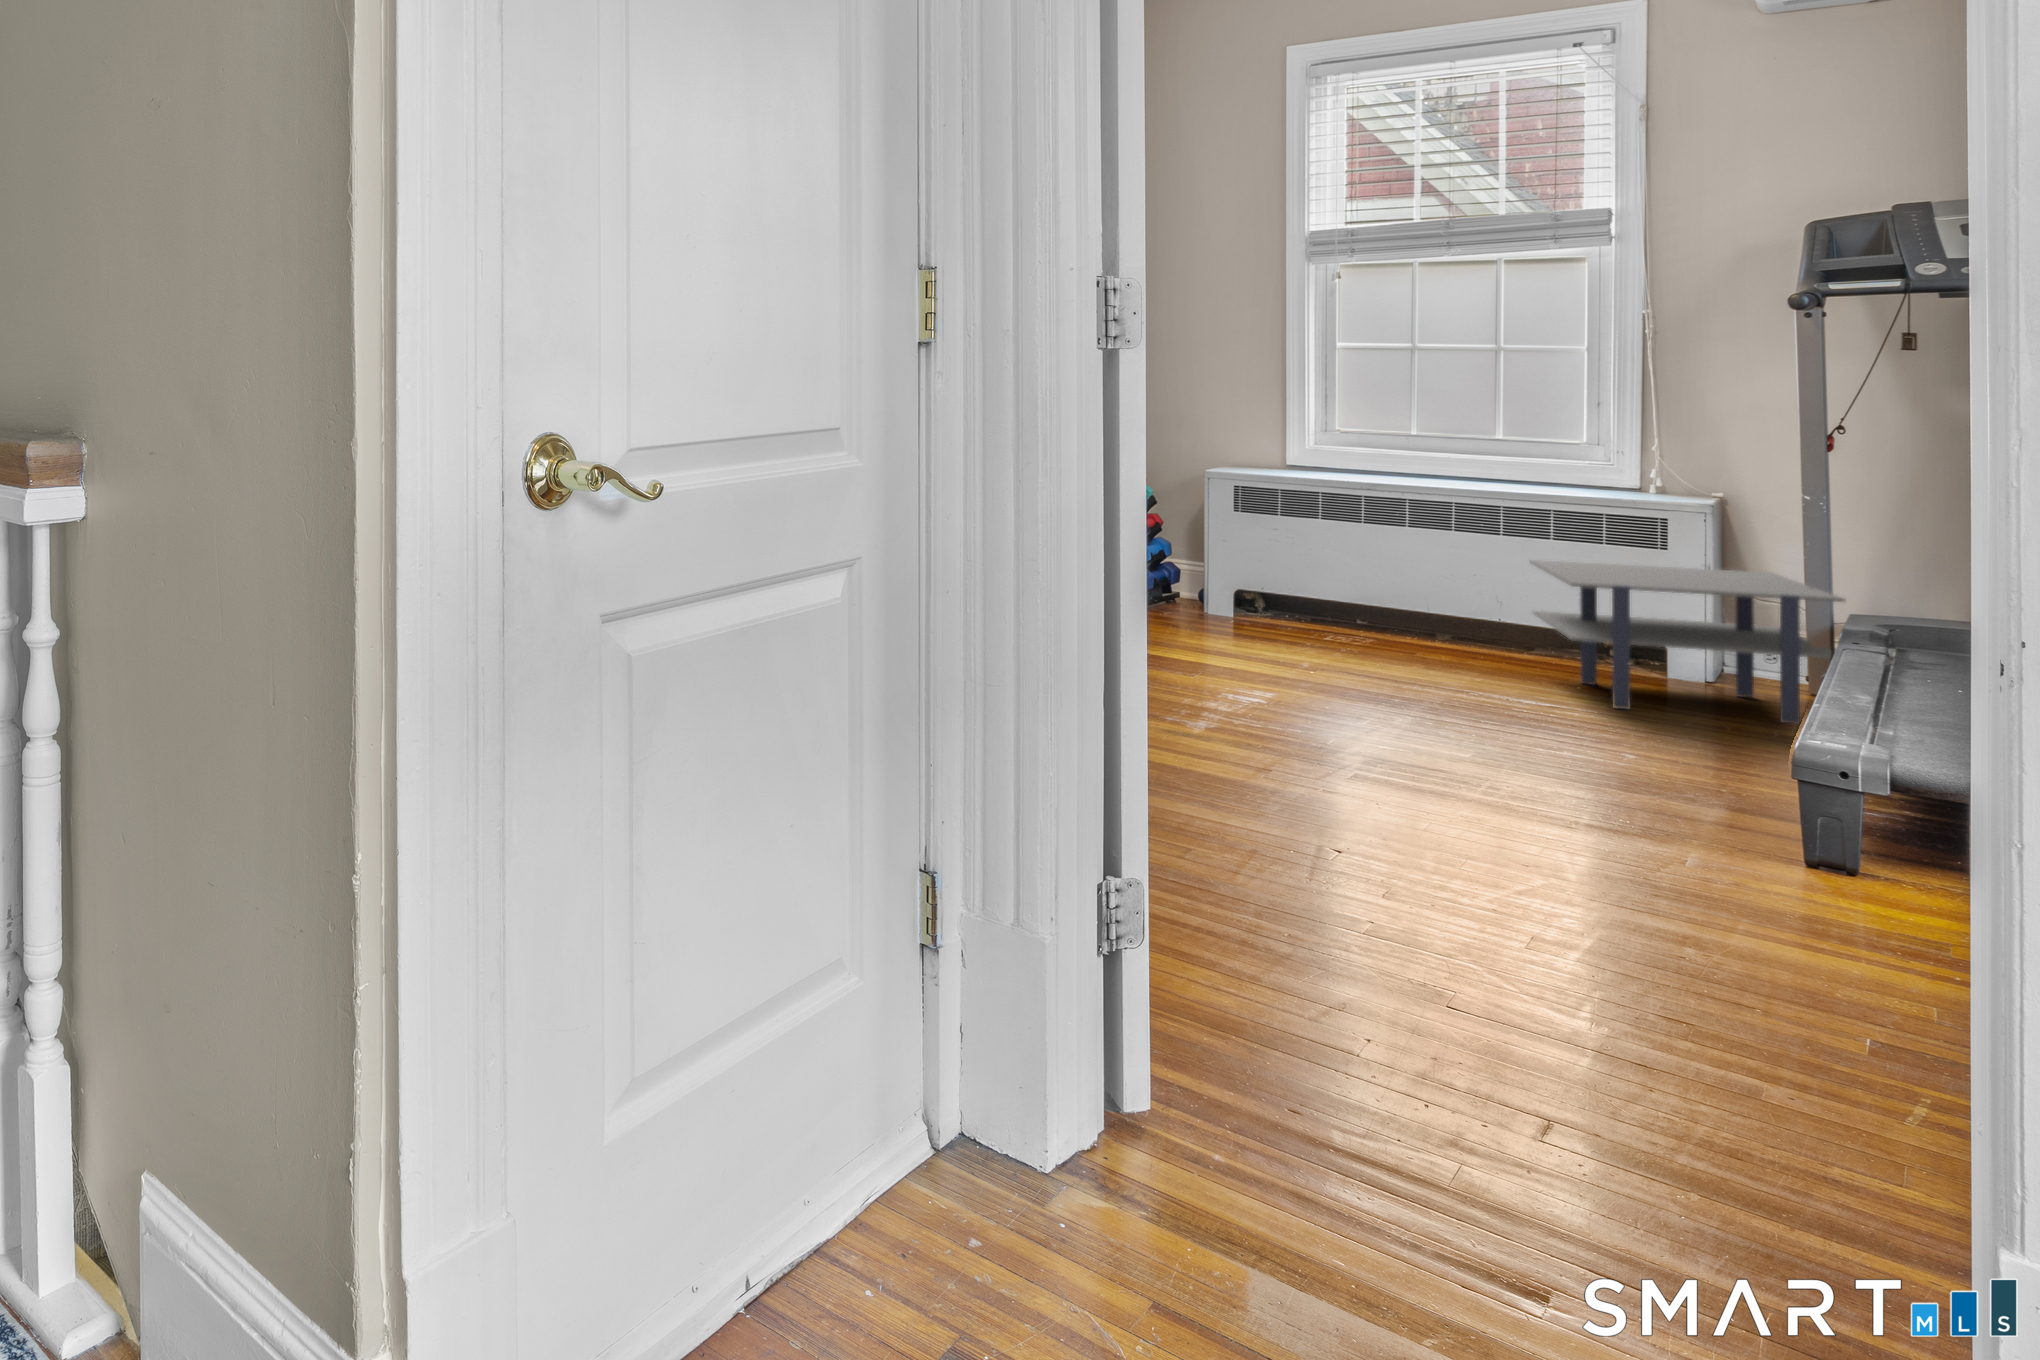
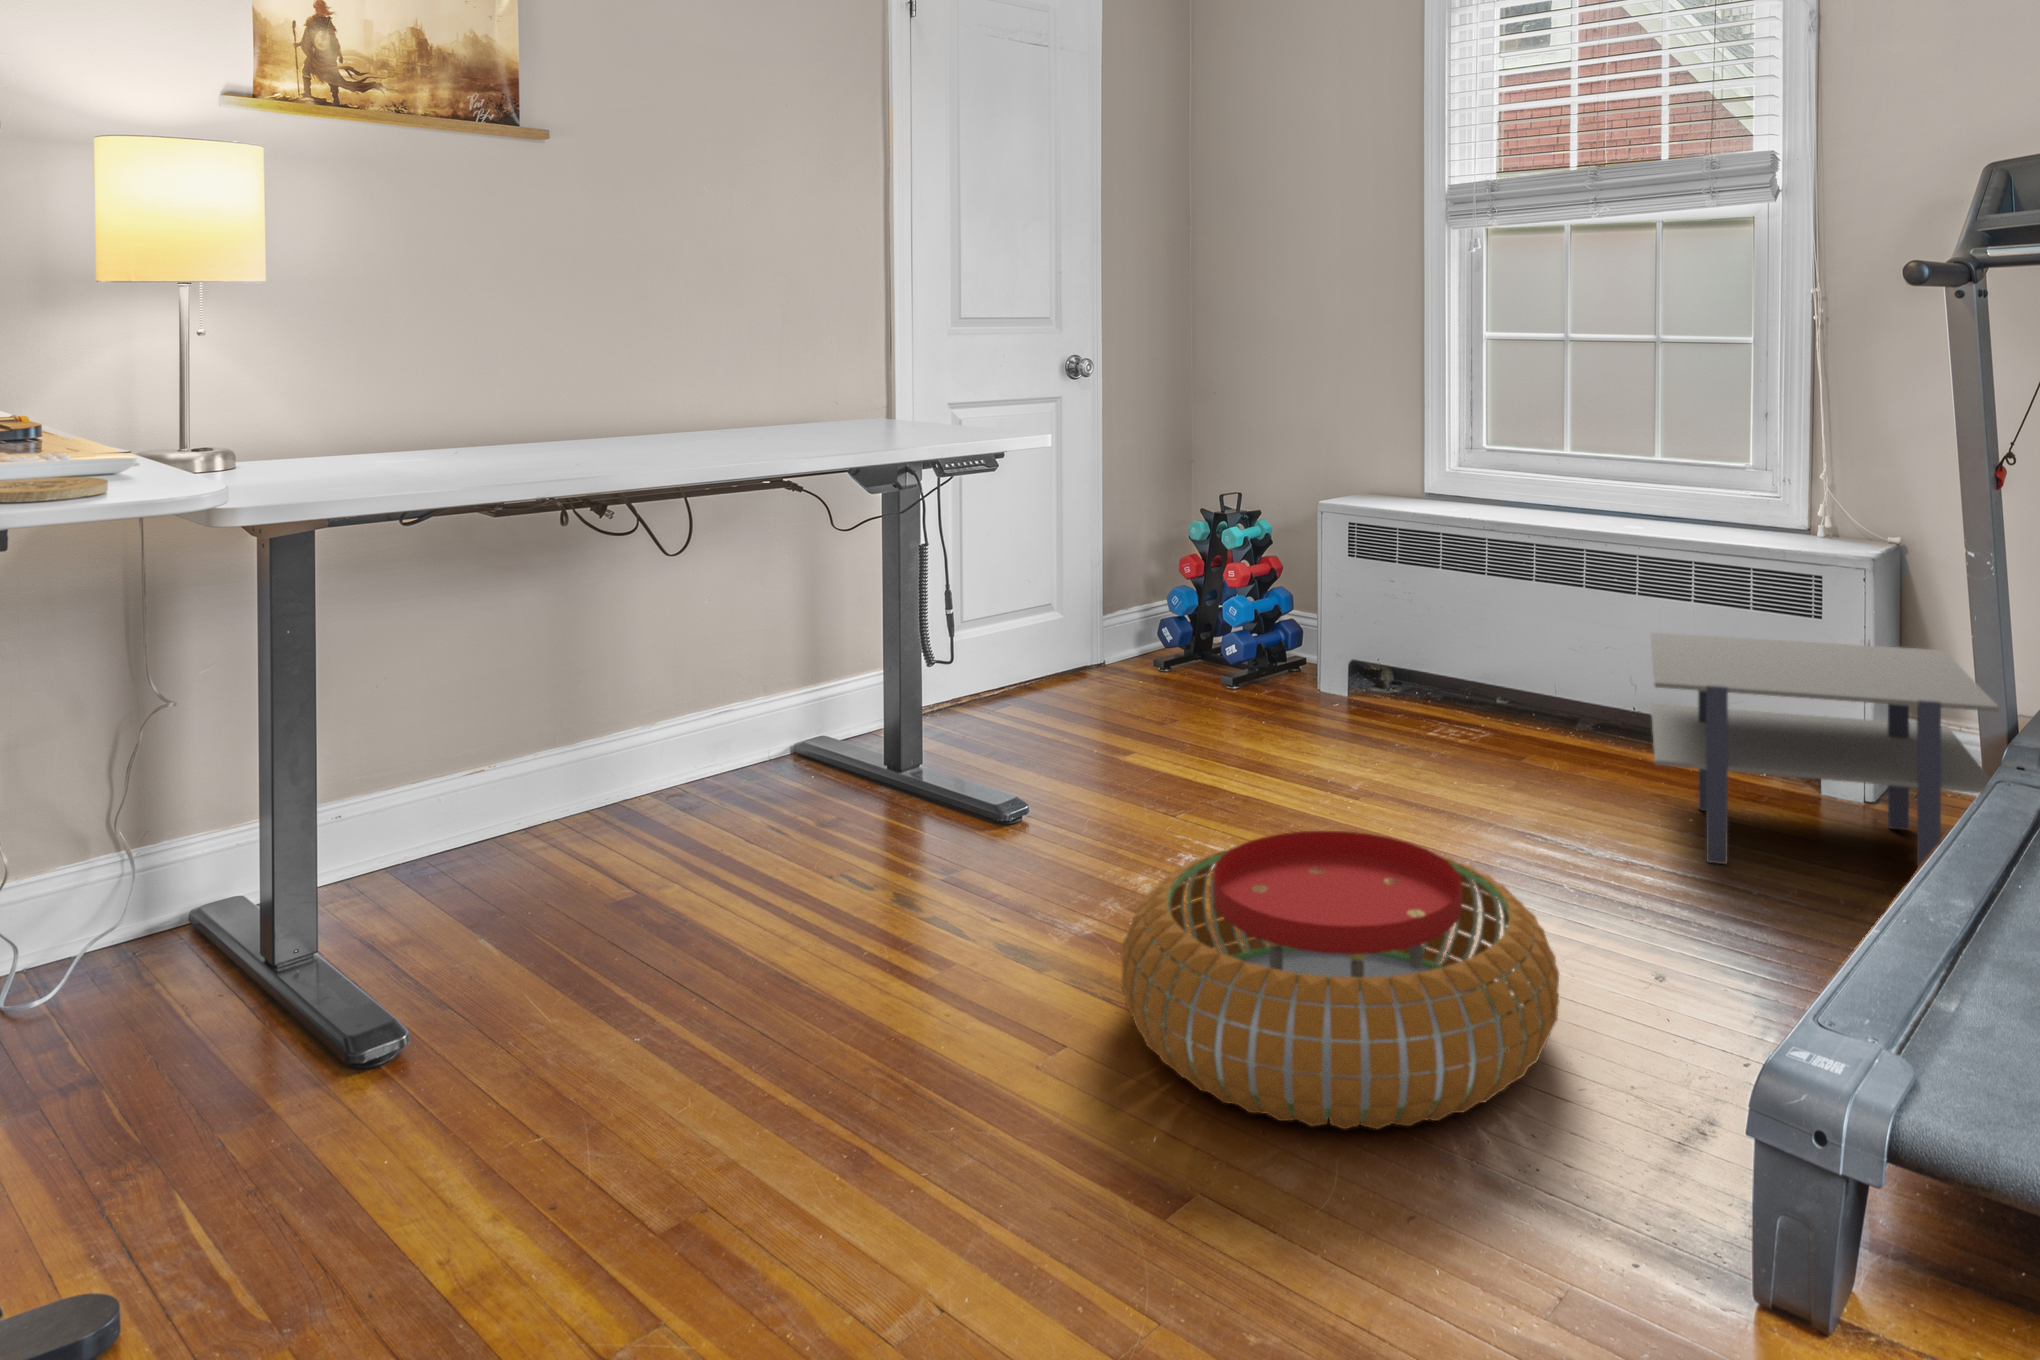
pouf: none [1284,656,1604,804] -> present [1122,831,1559,1129]

